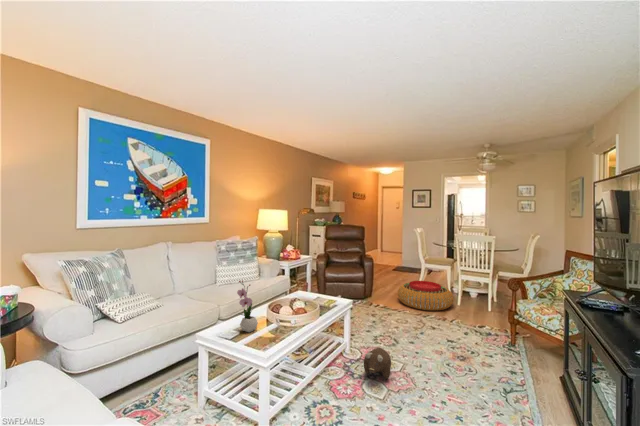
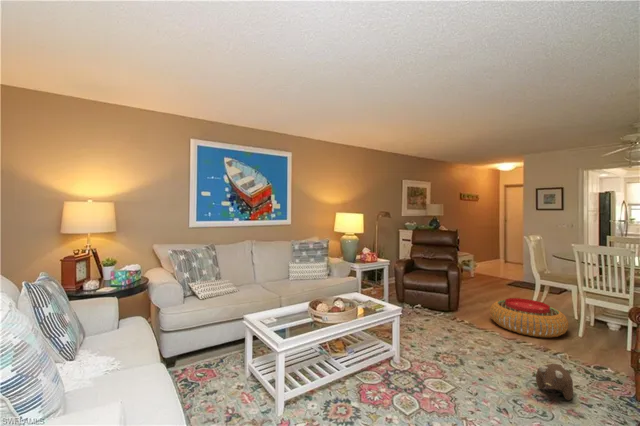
flower arrangement: present [237,281,258,332] -> none [277,274,298,322]
plush toy: present [364,348,391,379] -> present [536,364,573,400]

